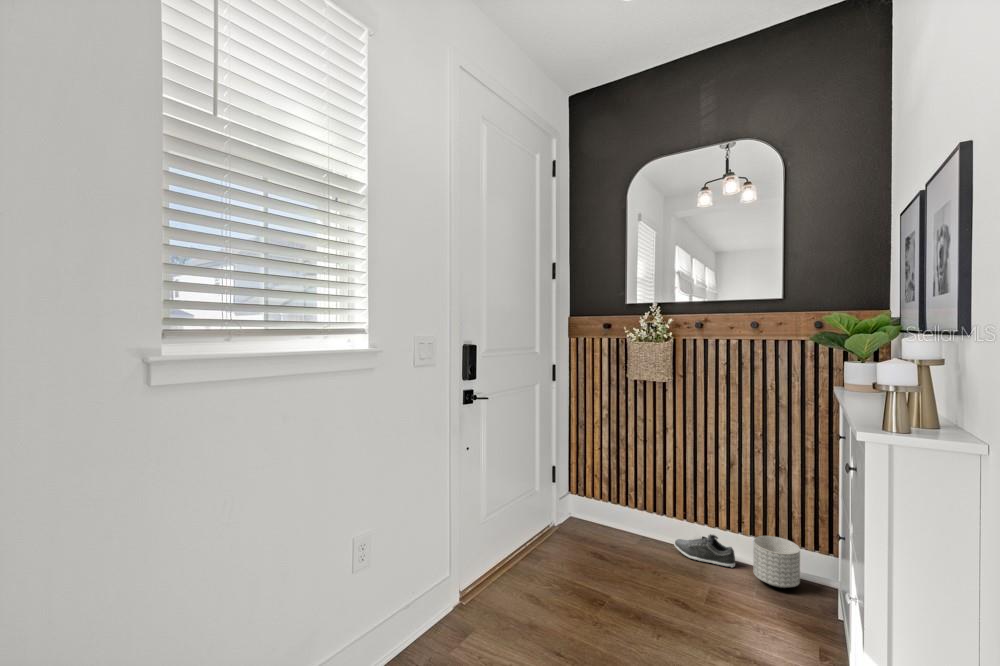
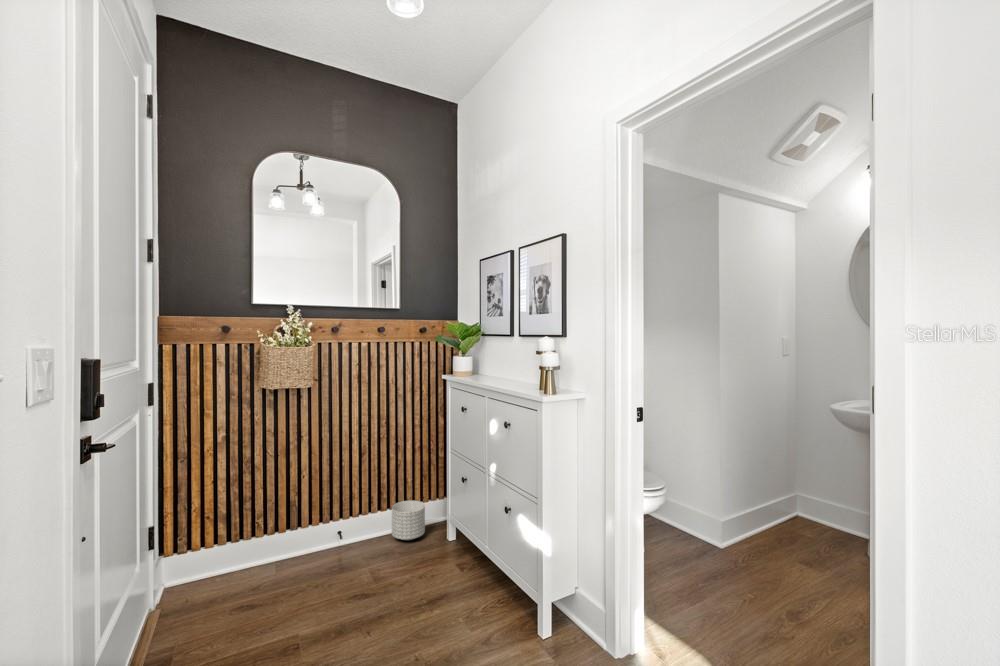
shoe: present [674,534,735,567] -> none [319,523,375,555]

